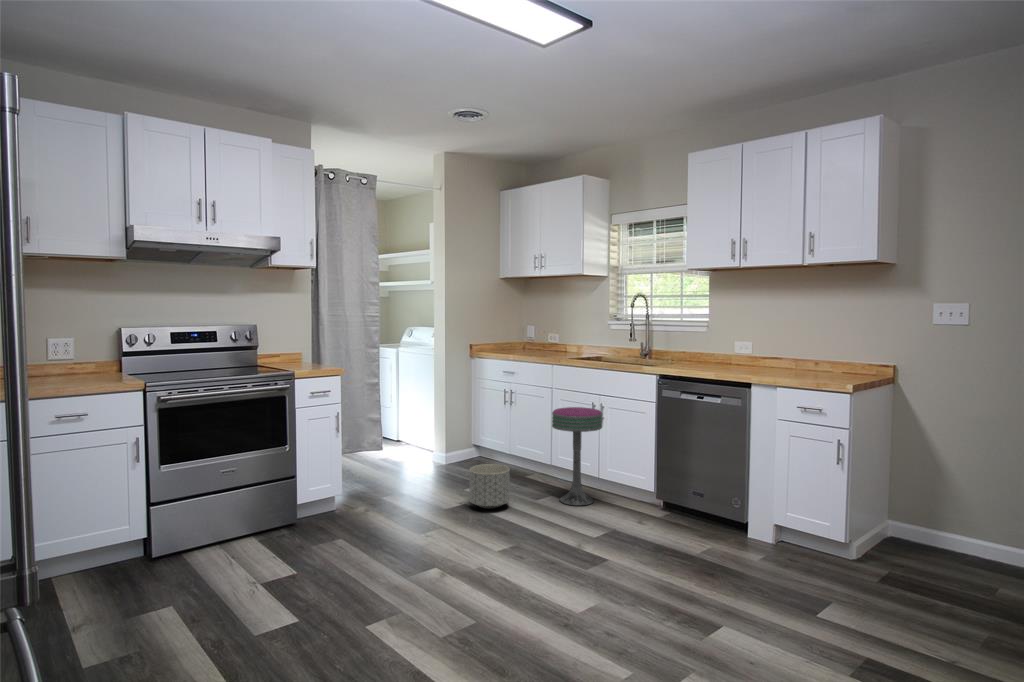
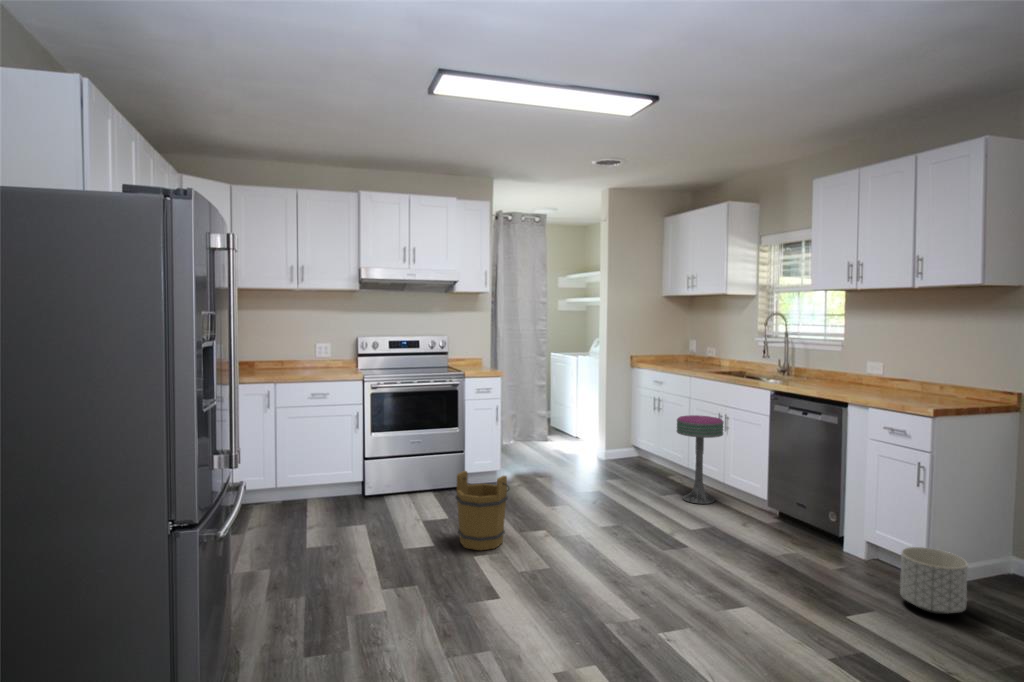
planter: present [469,464,510,509] -> present [900,547,968,614]
bucket: none [328,506,402,614] -> present [456,471,509,550]

